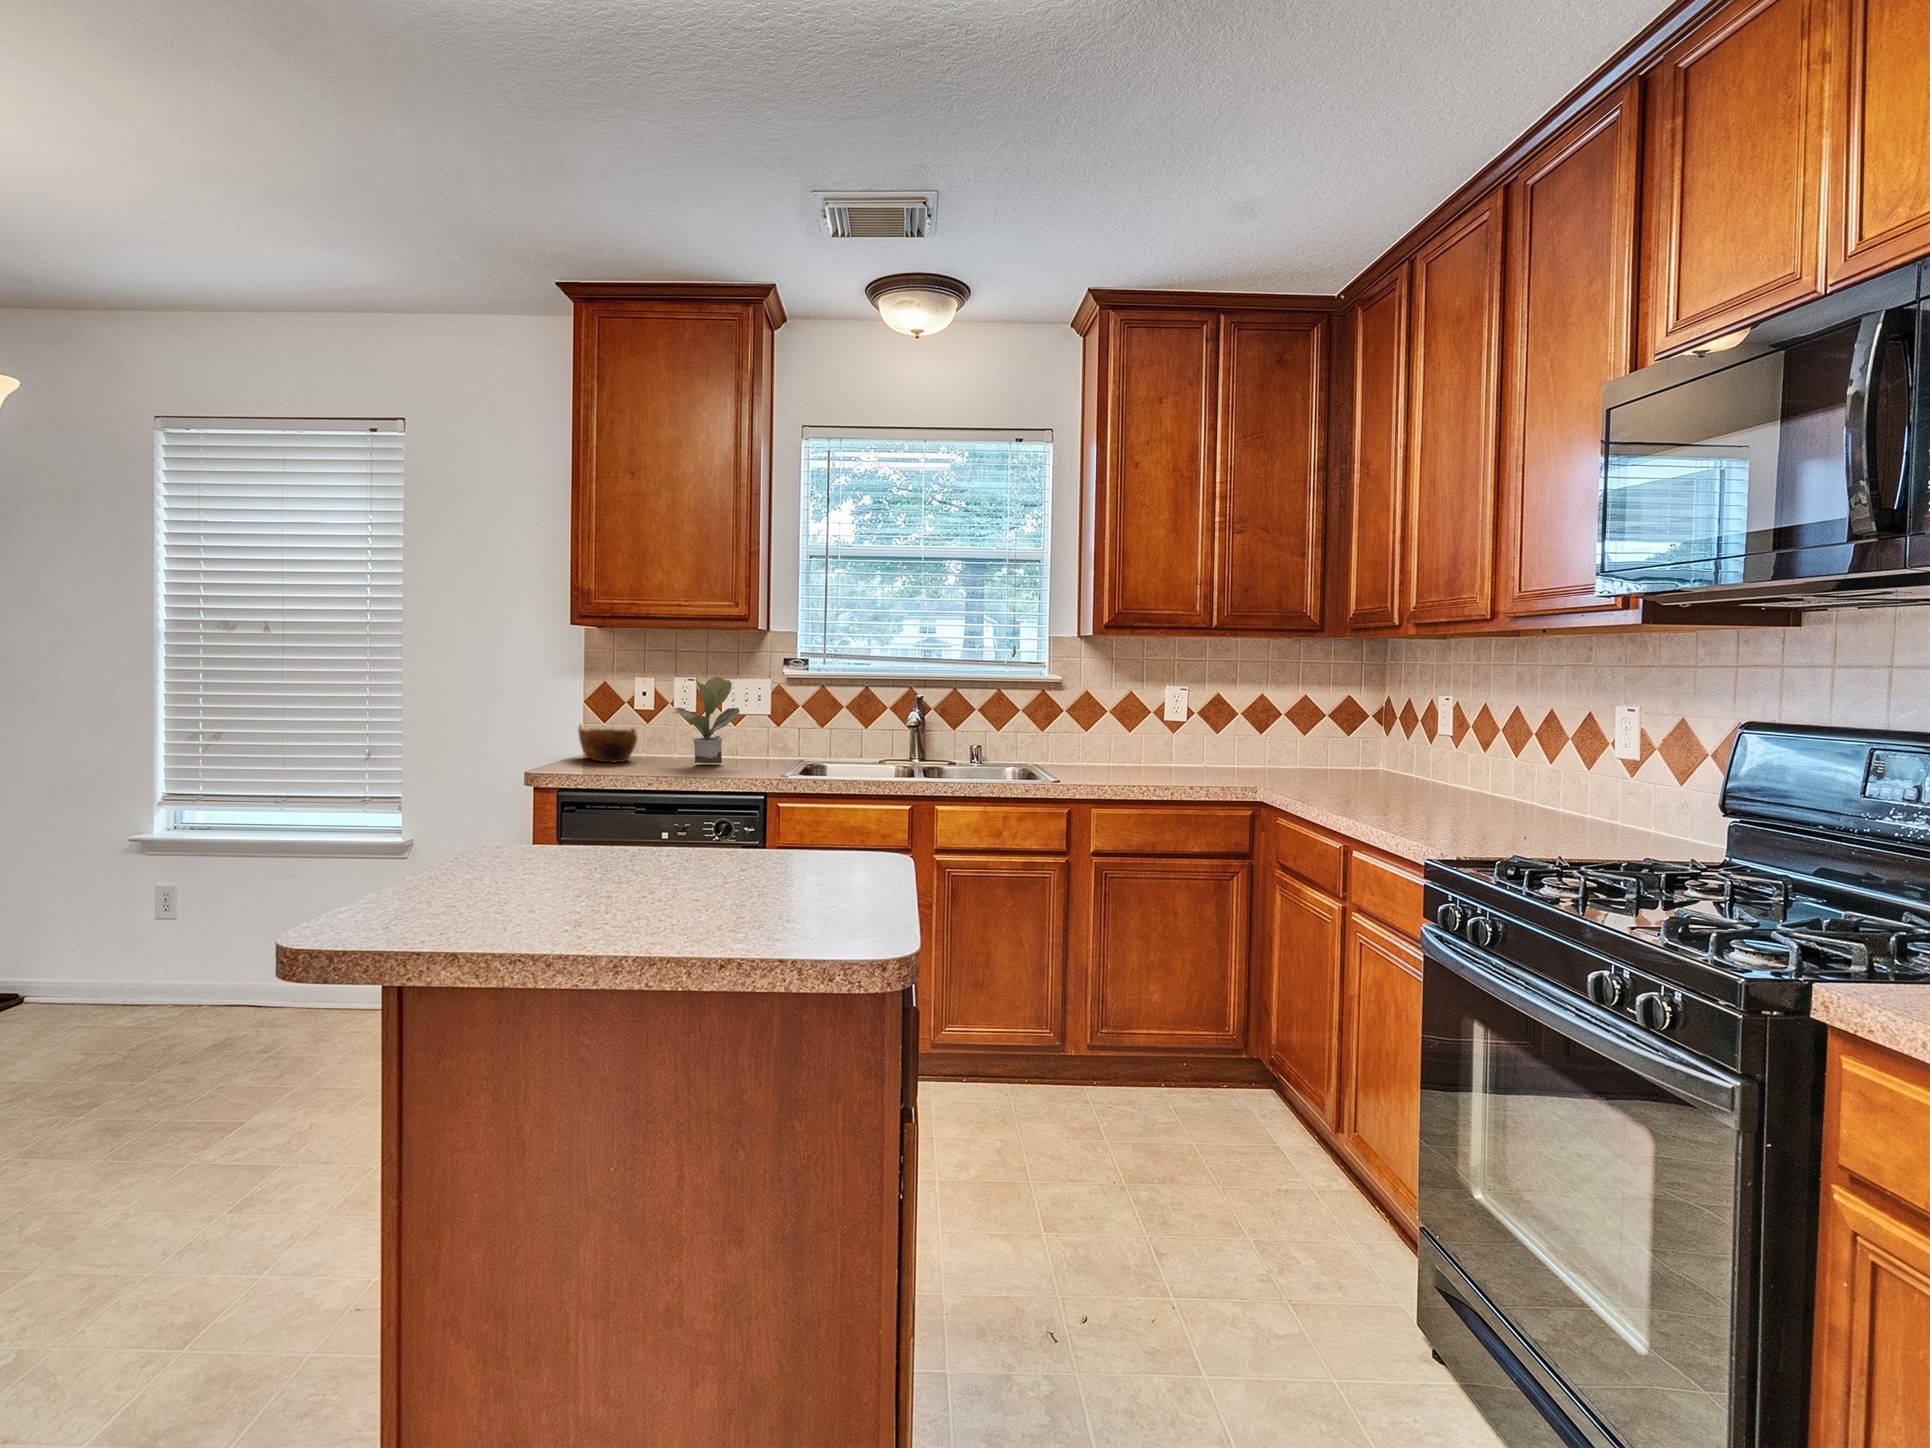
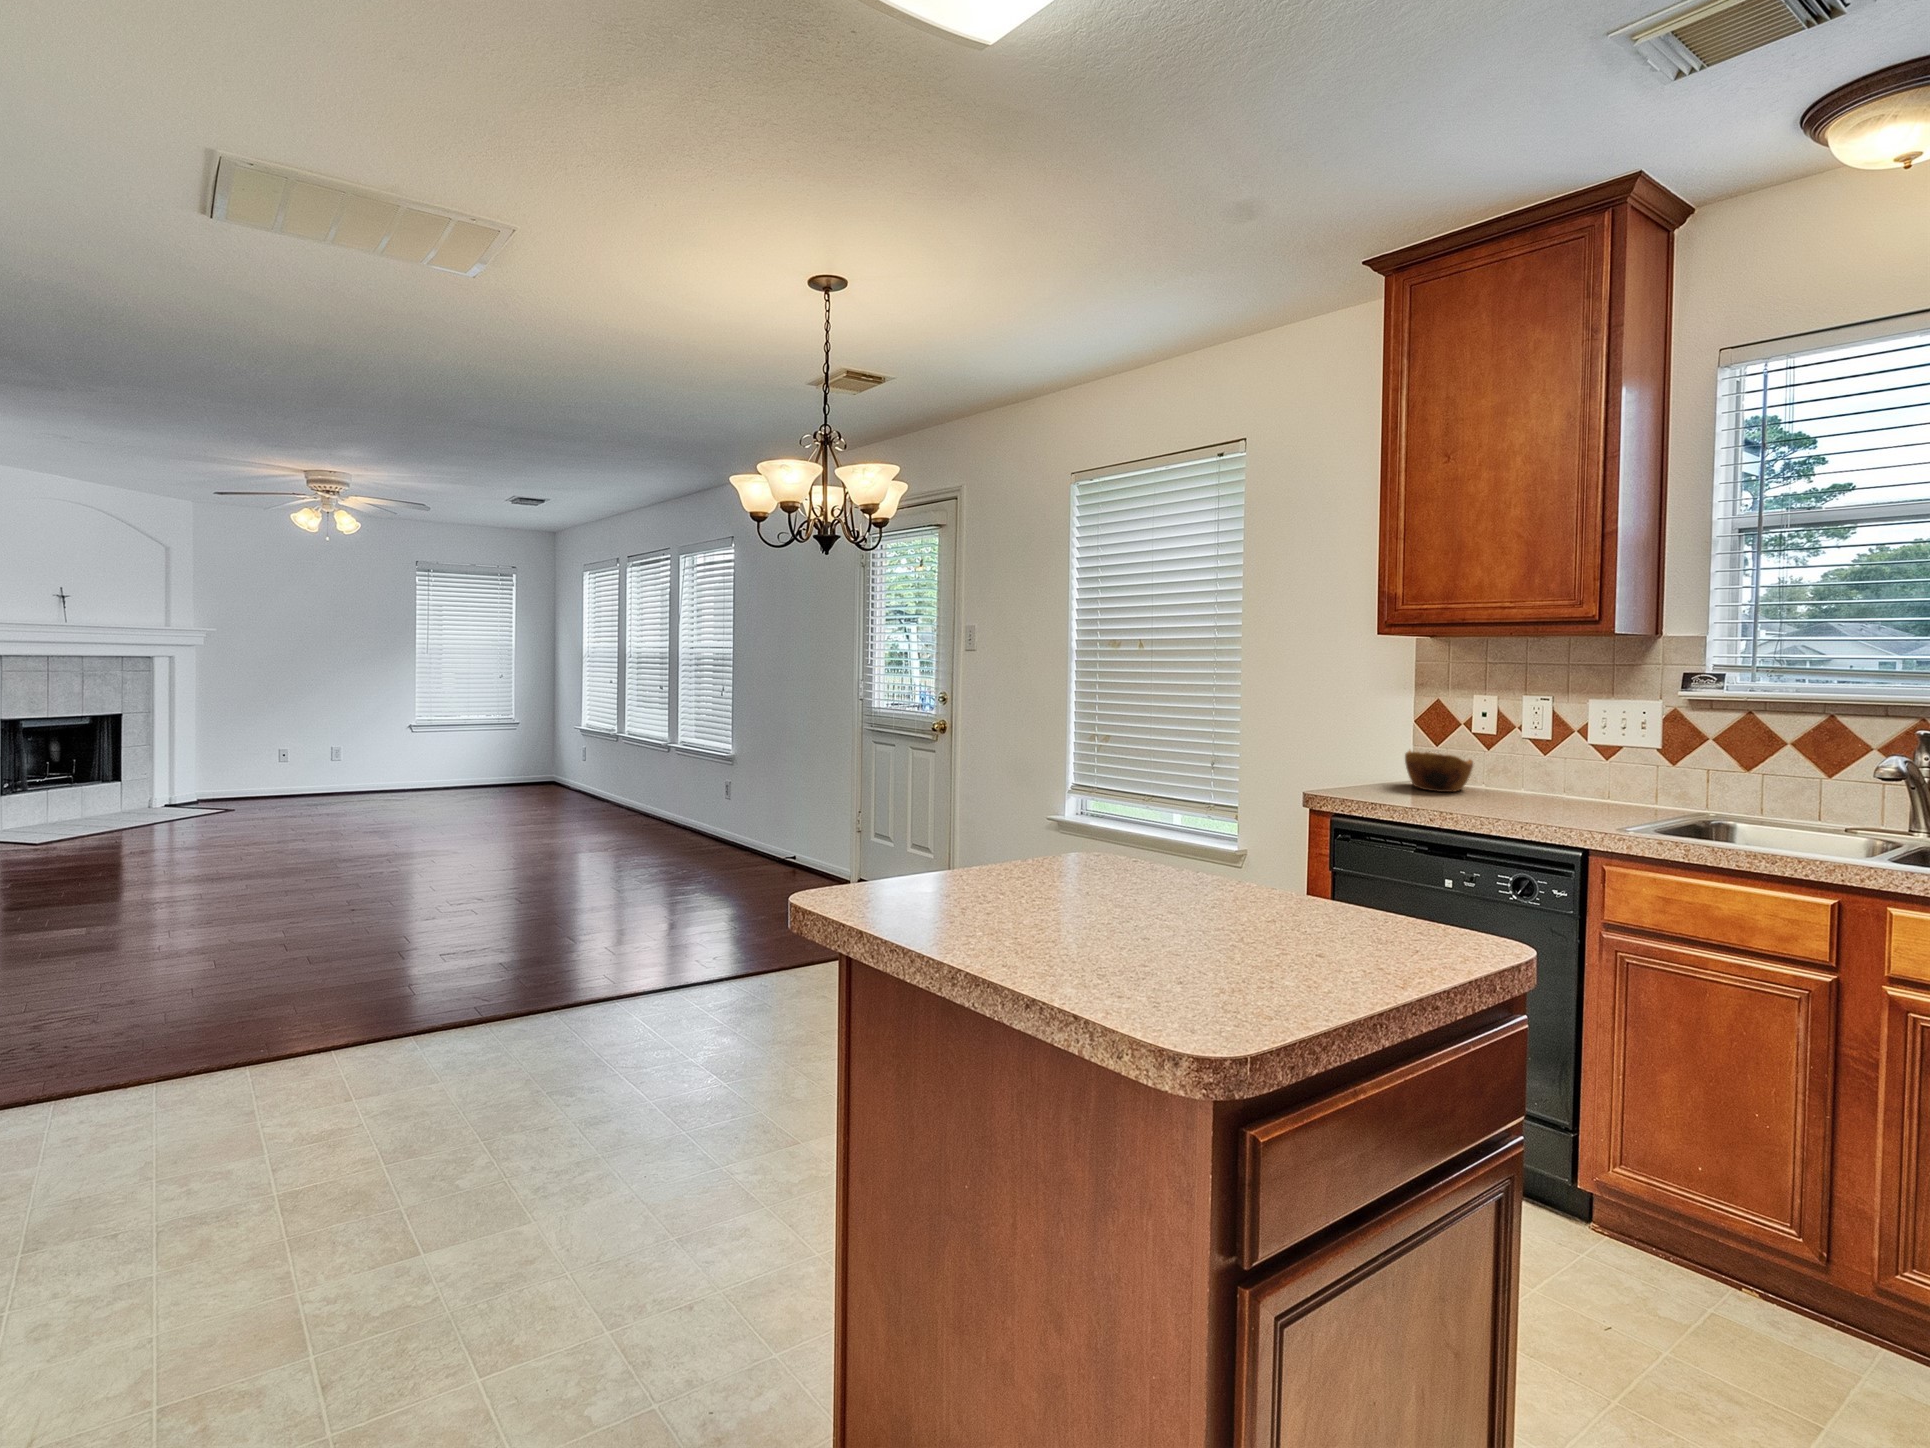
potted plant: present [674,677,739,764] -> none [1509,696,1596,805]

